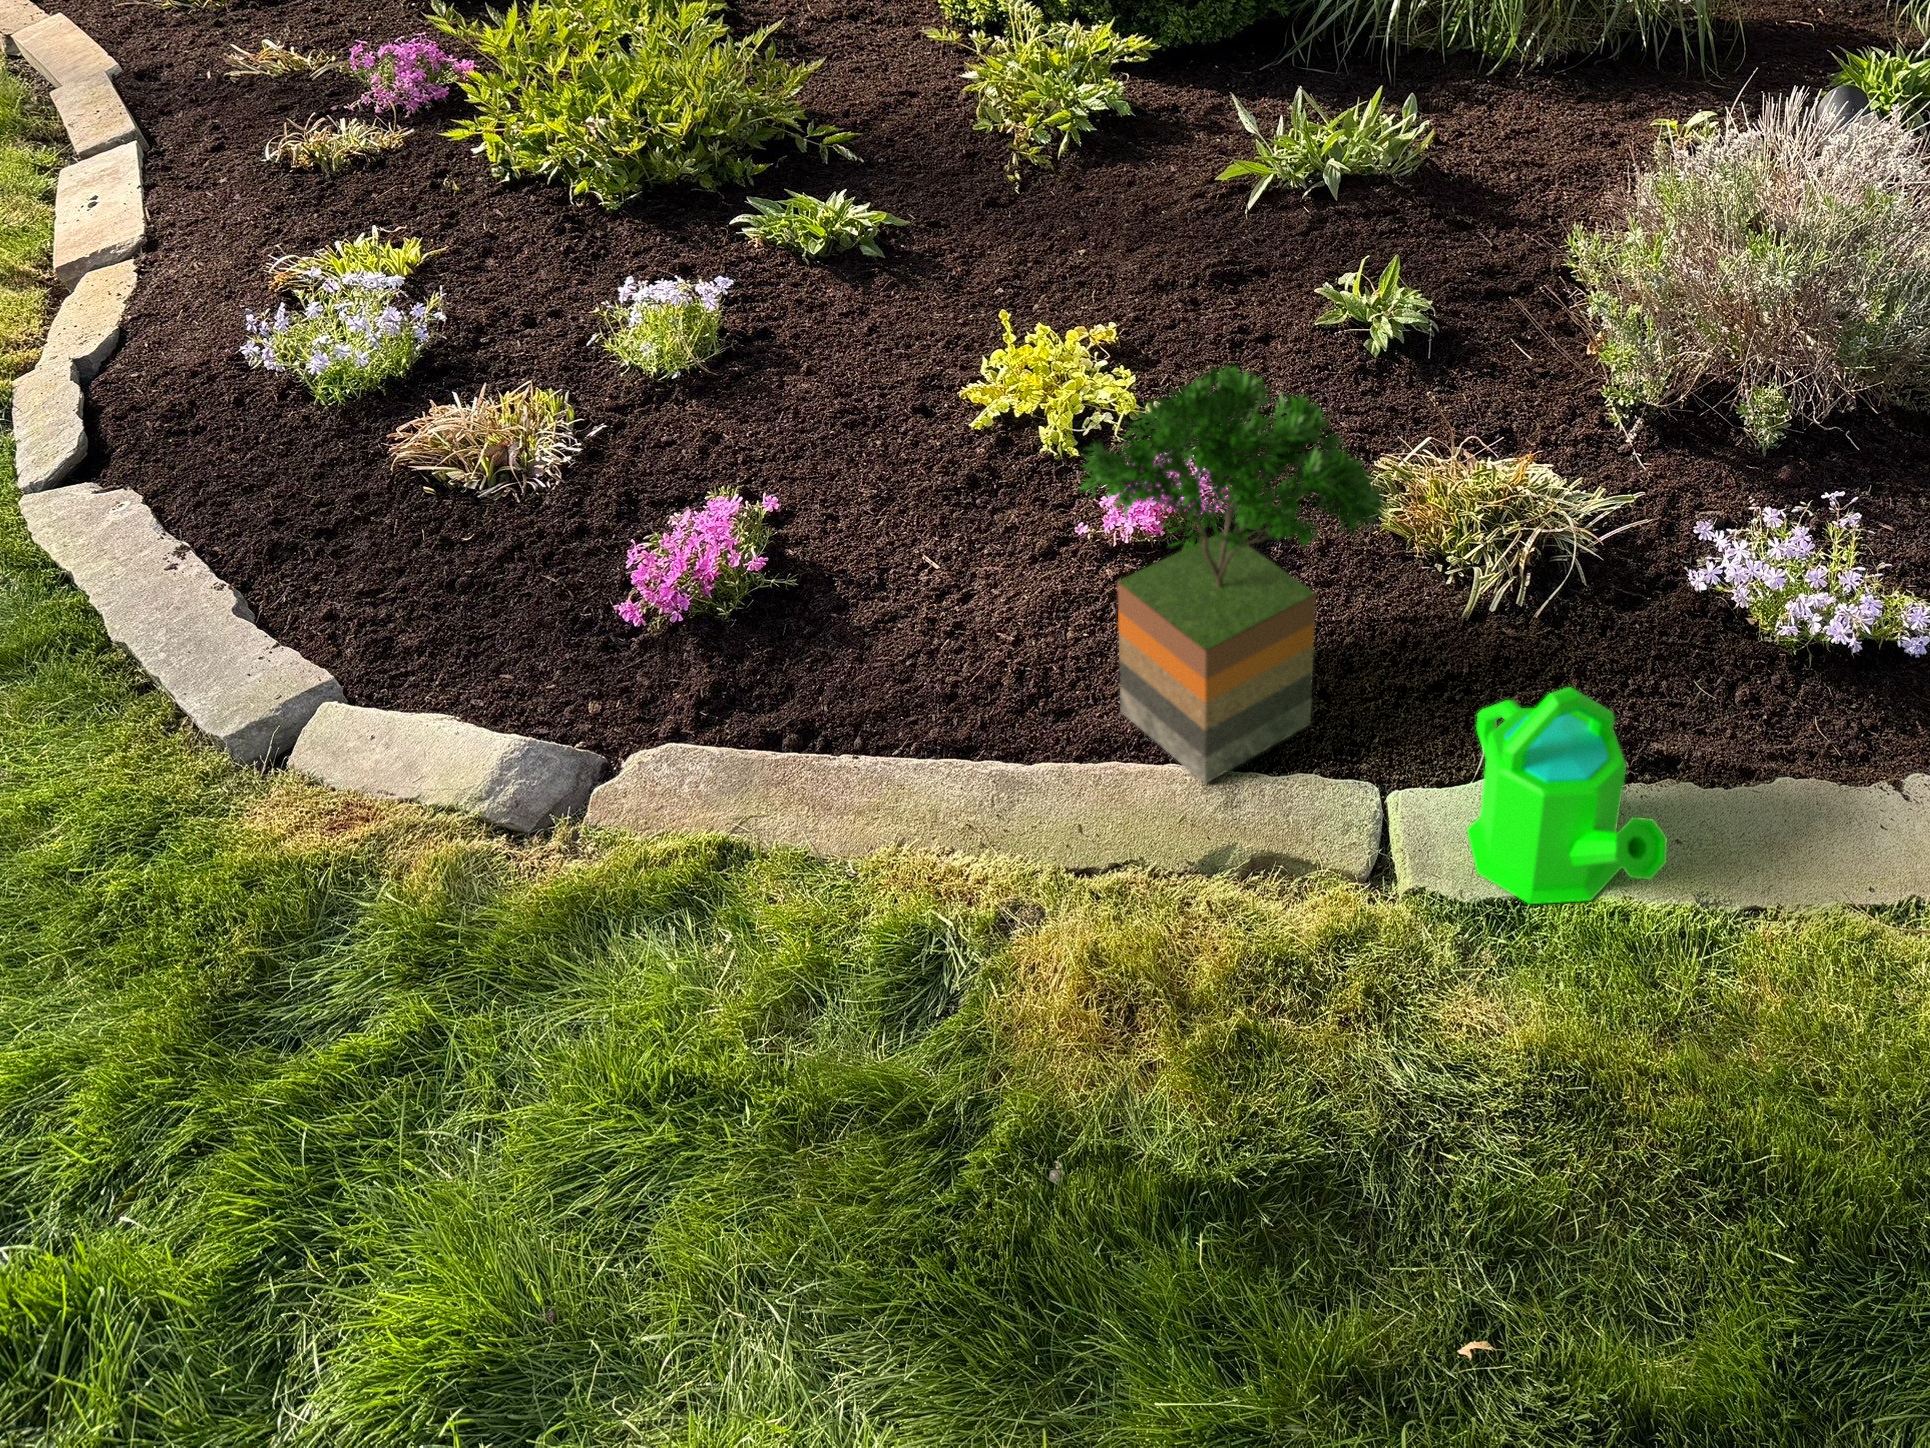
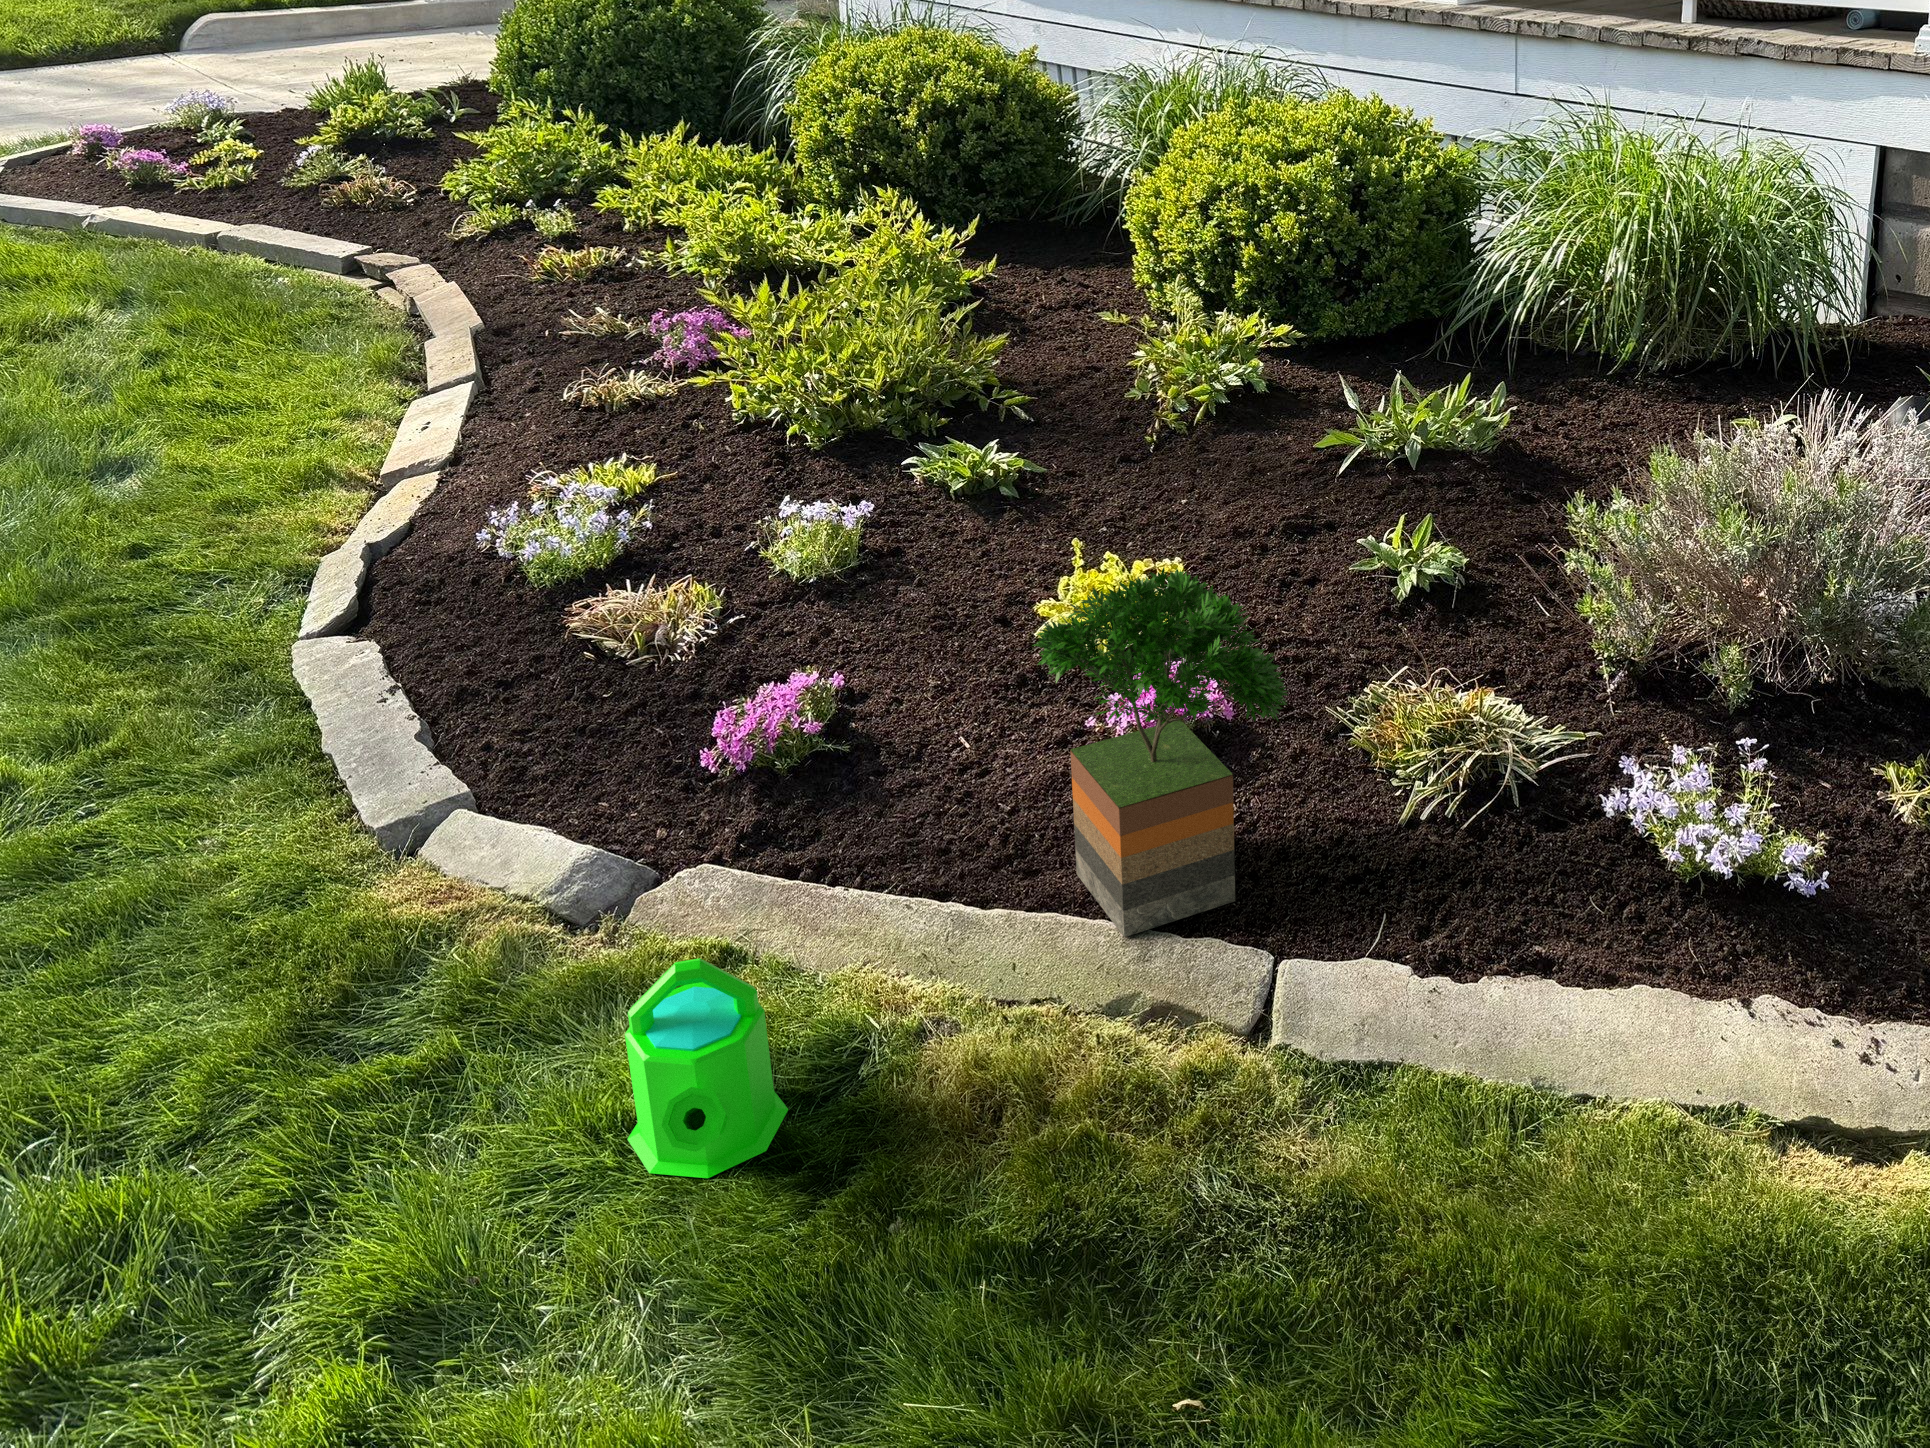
watering can: present [1467,687,1667,904] -> present [625,958,788,1178]

